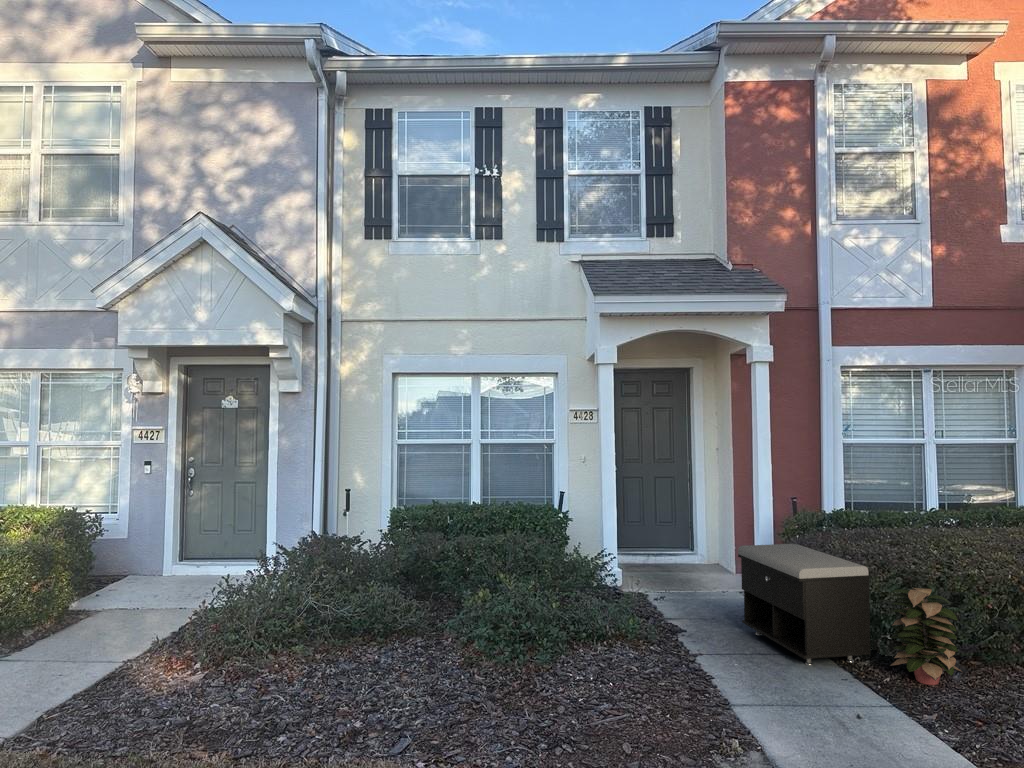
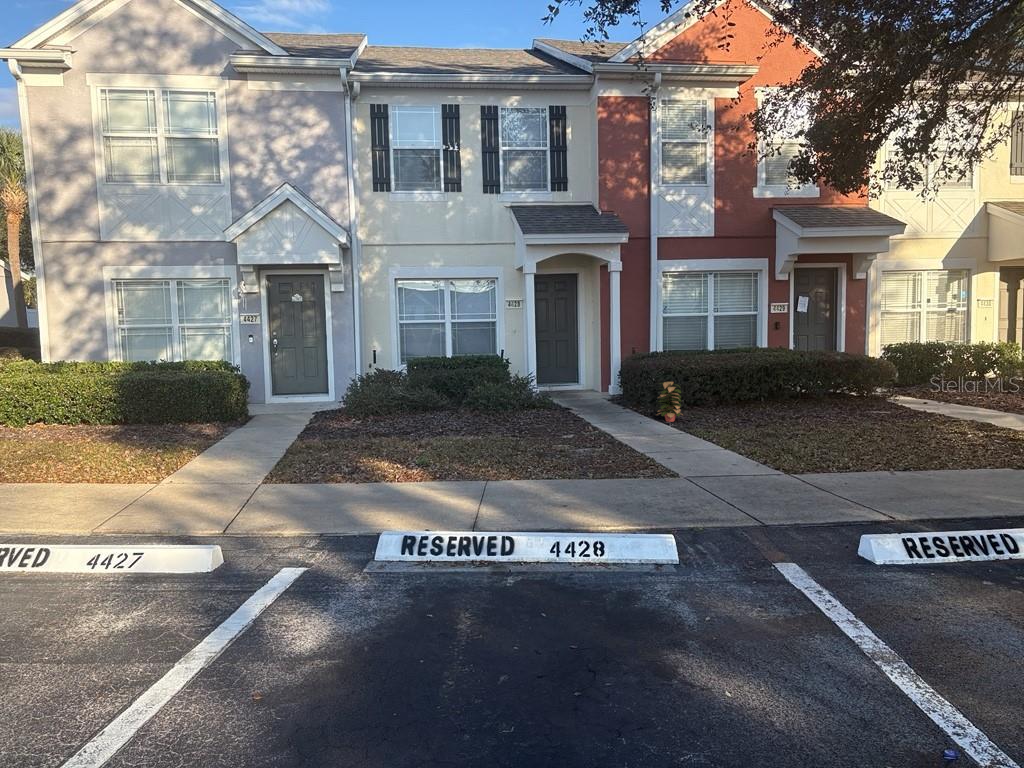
storage bench: present [738,544,871,666] -> none [595,368,650,419]

